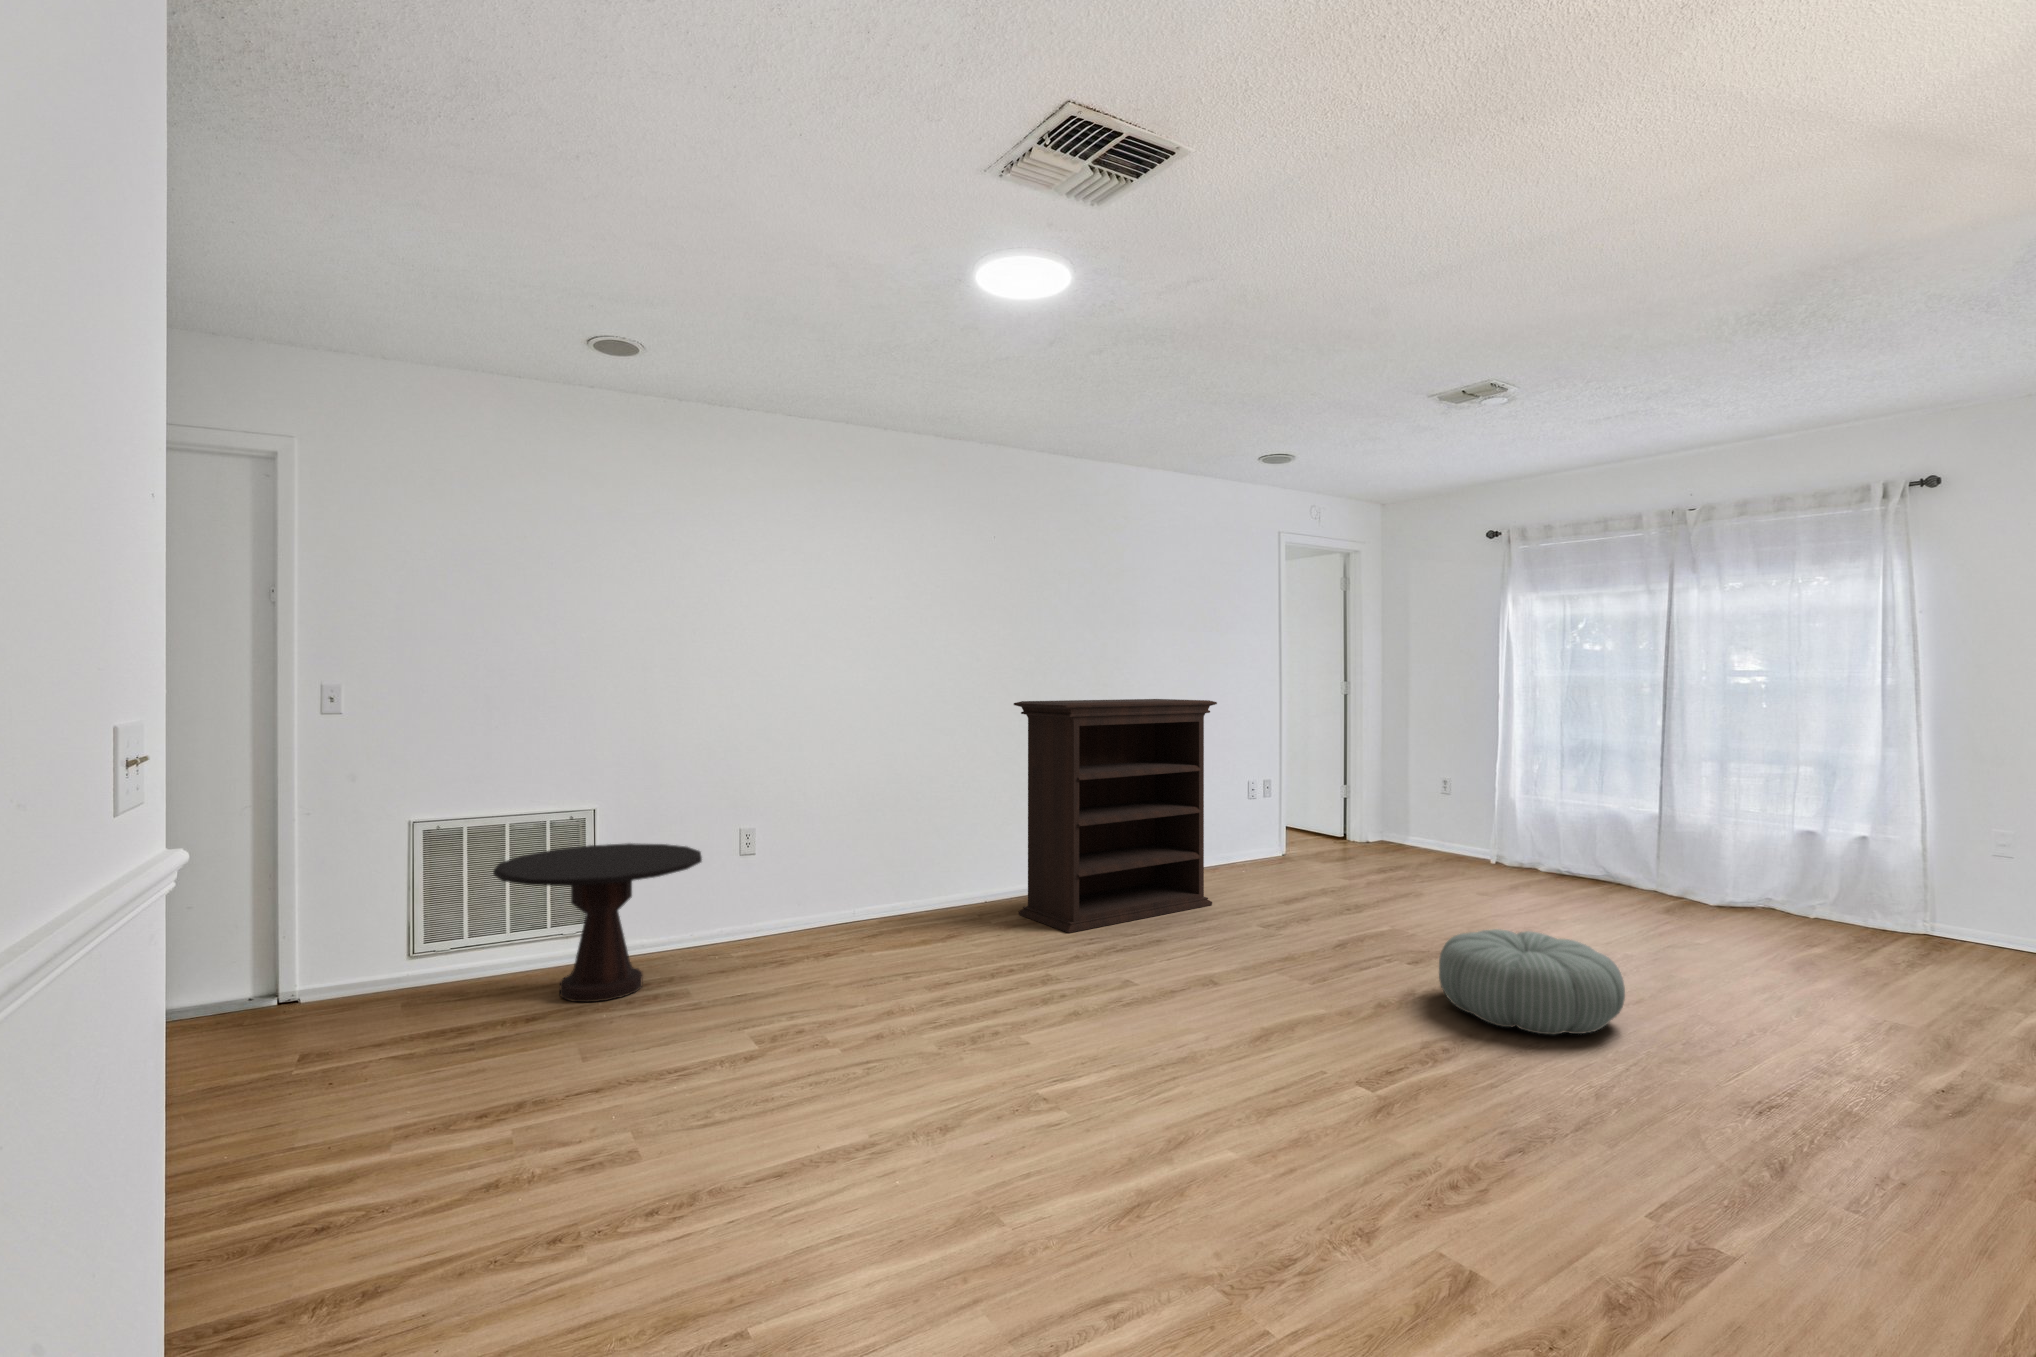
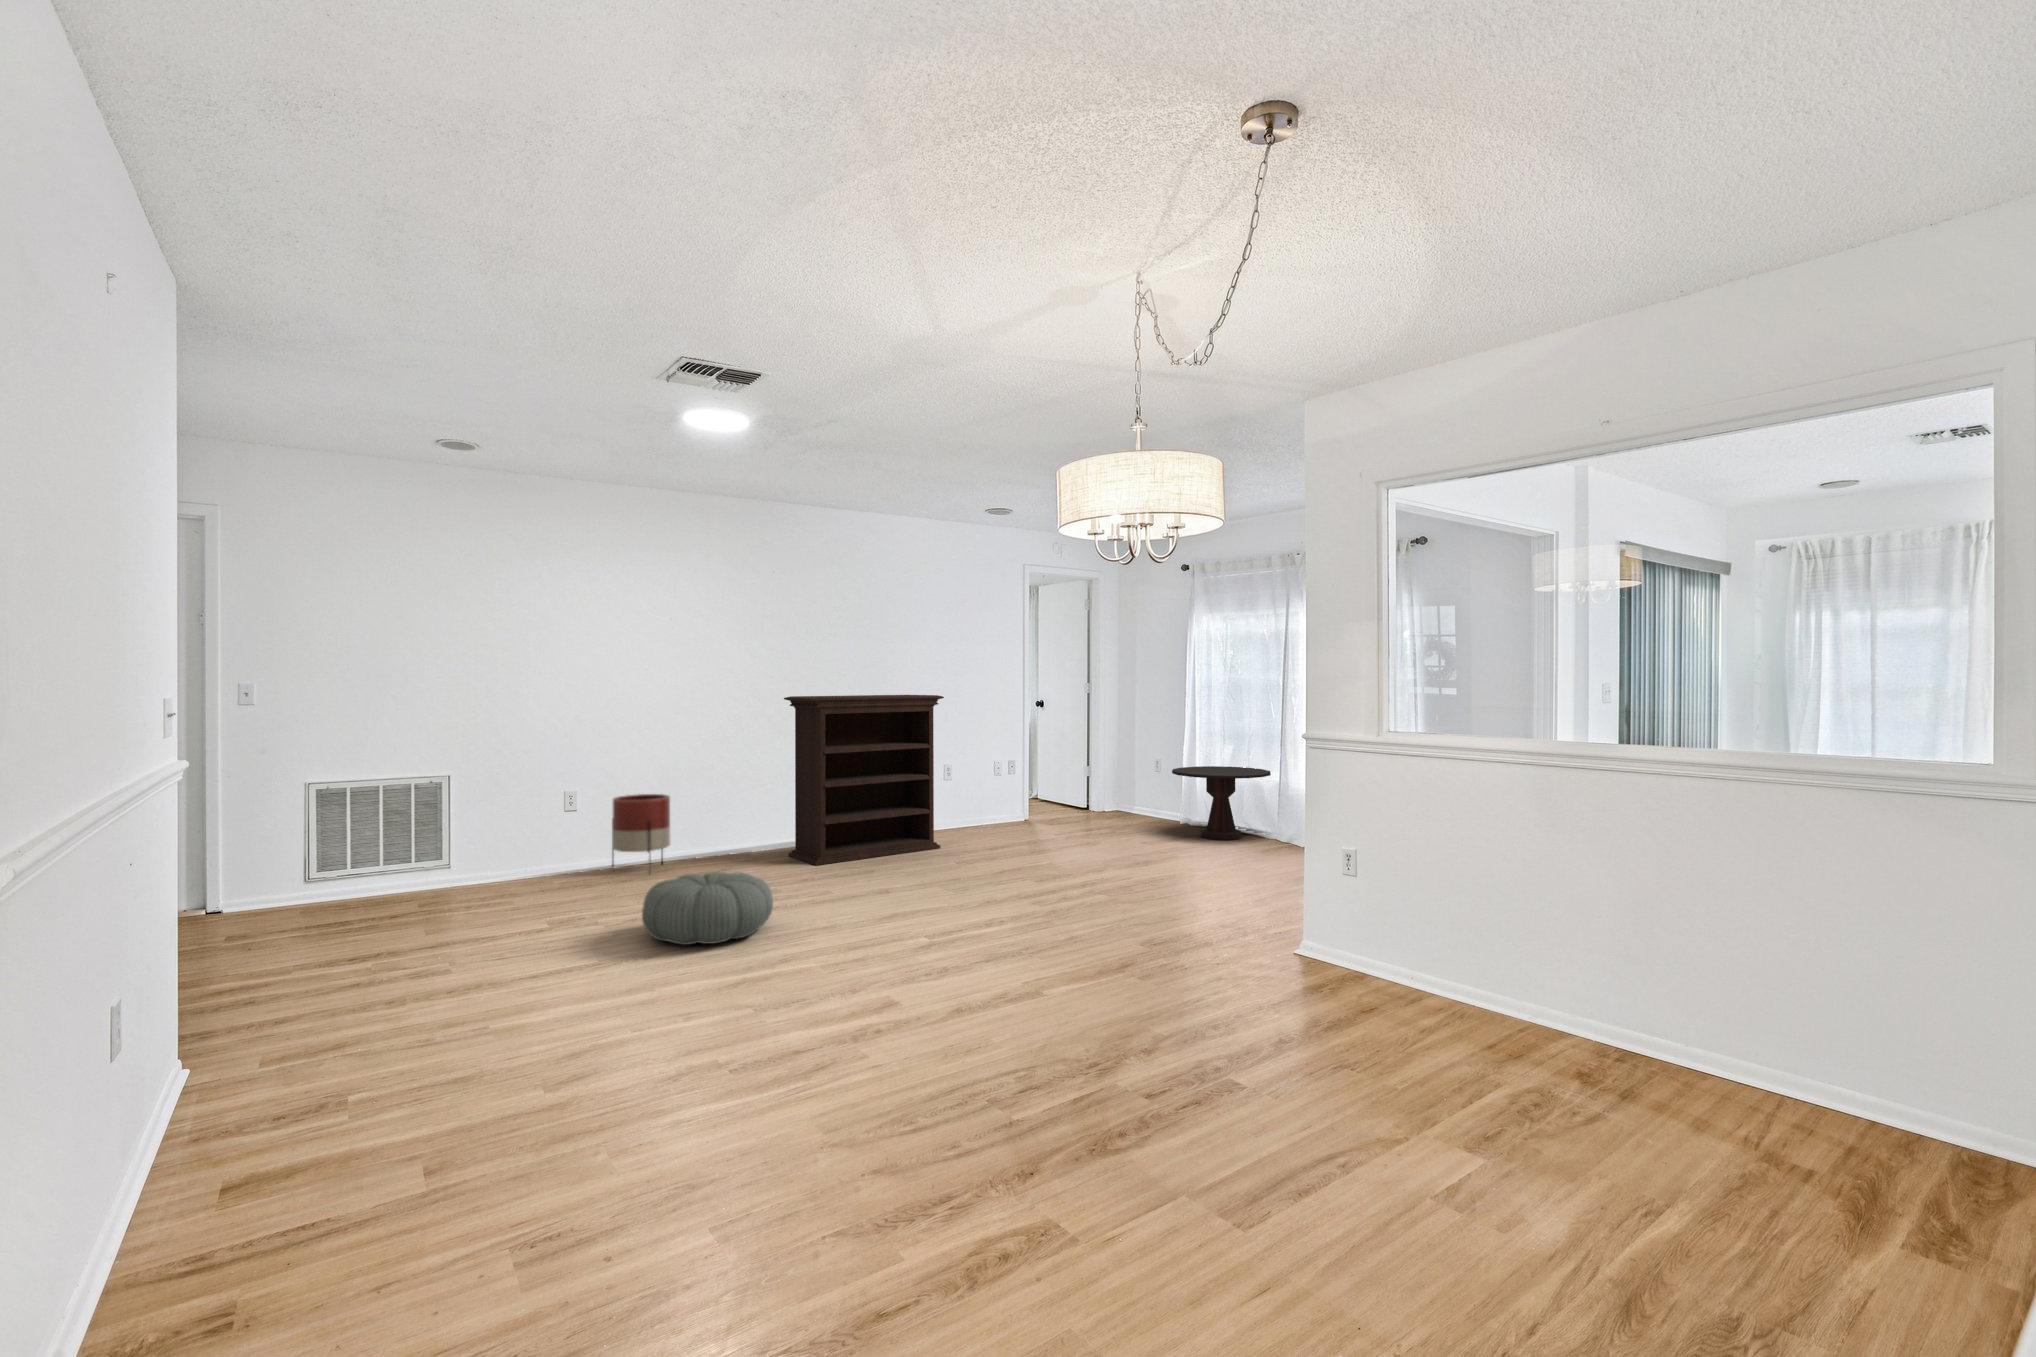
planter: none [800,831,875,944] -> present [612,794,670,869]
side table: present [493,843,702,1002] -> present [1172,766,1271,840]
pouf: present [1439,929,1625,1035] -> present [642,872,773,945]

